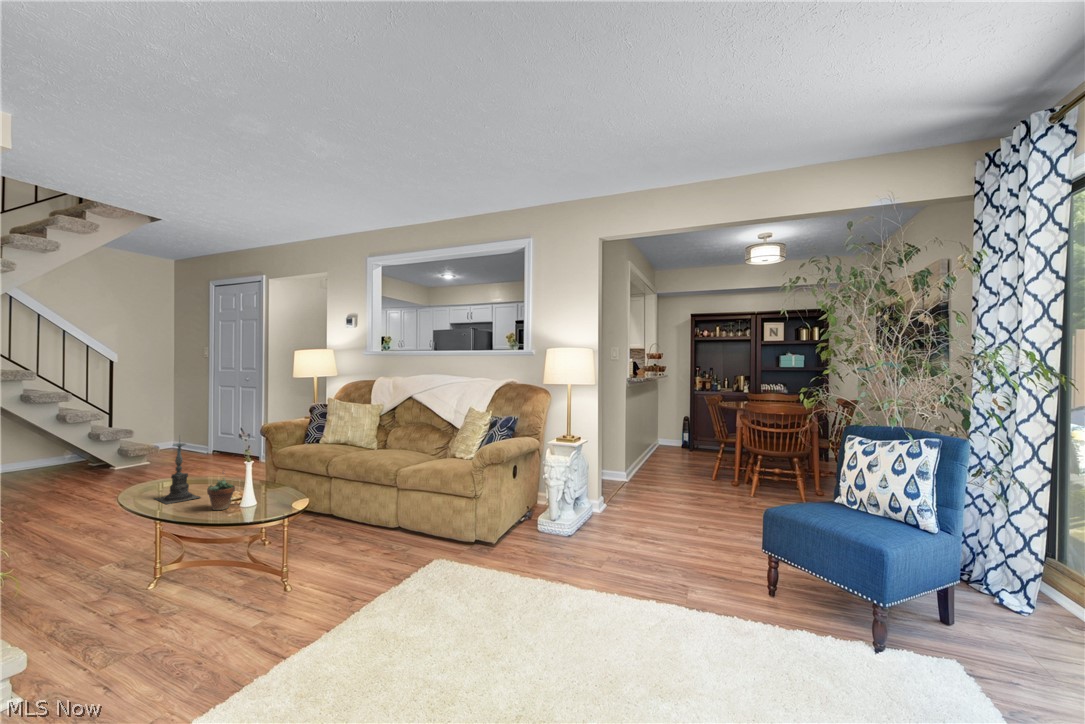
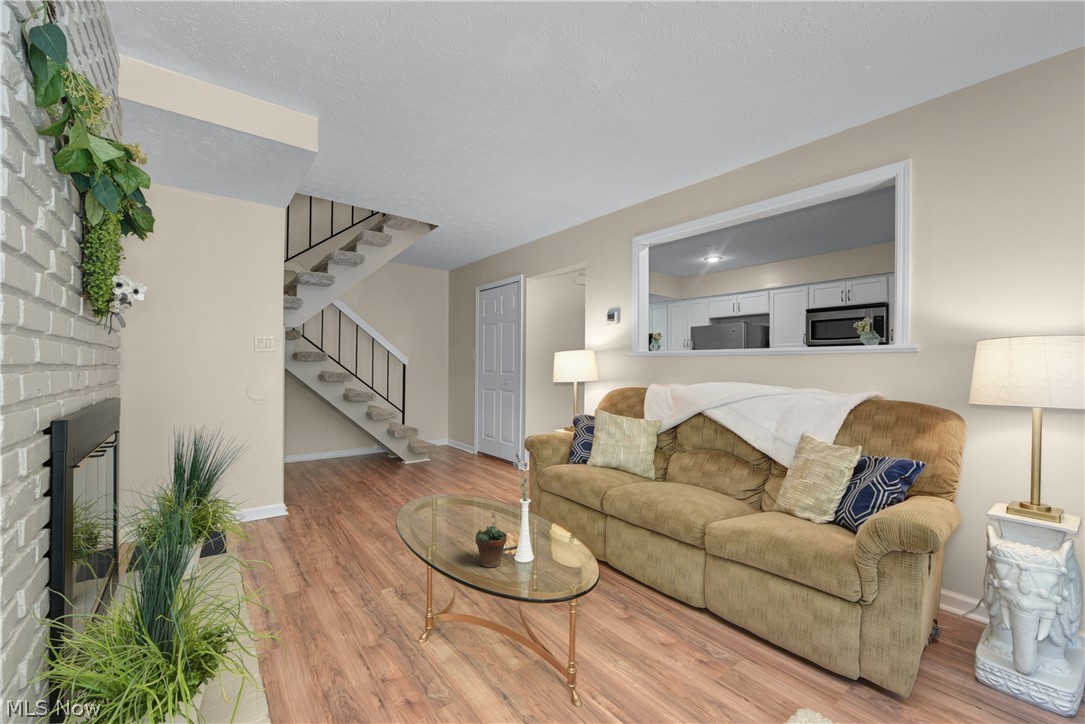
candle holder: present [155,440,200,504] -> none [423,457,470,543]

